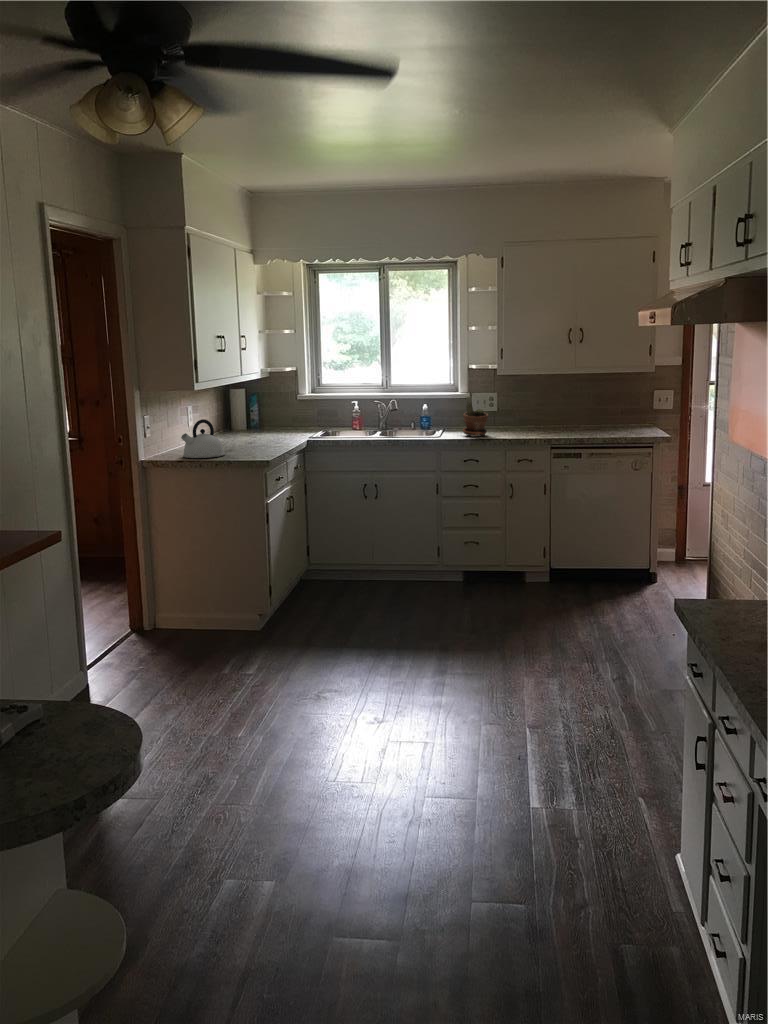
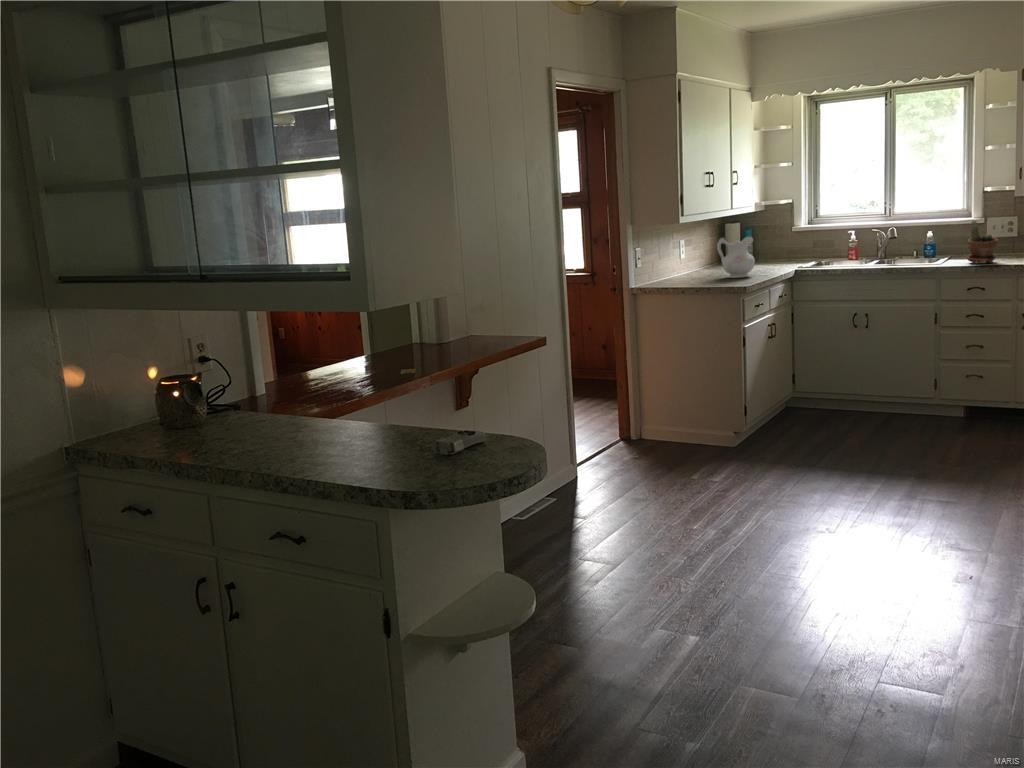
ceramic pitcher: none [230,406,270,449] -> present [717,237,755,278]
kettle: present [181,419,225,458] -> none [668,250,709,286]

